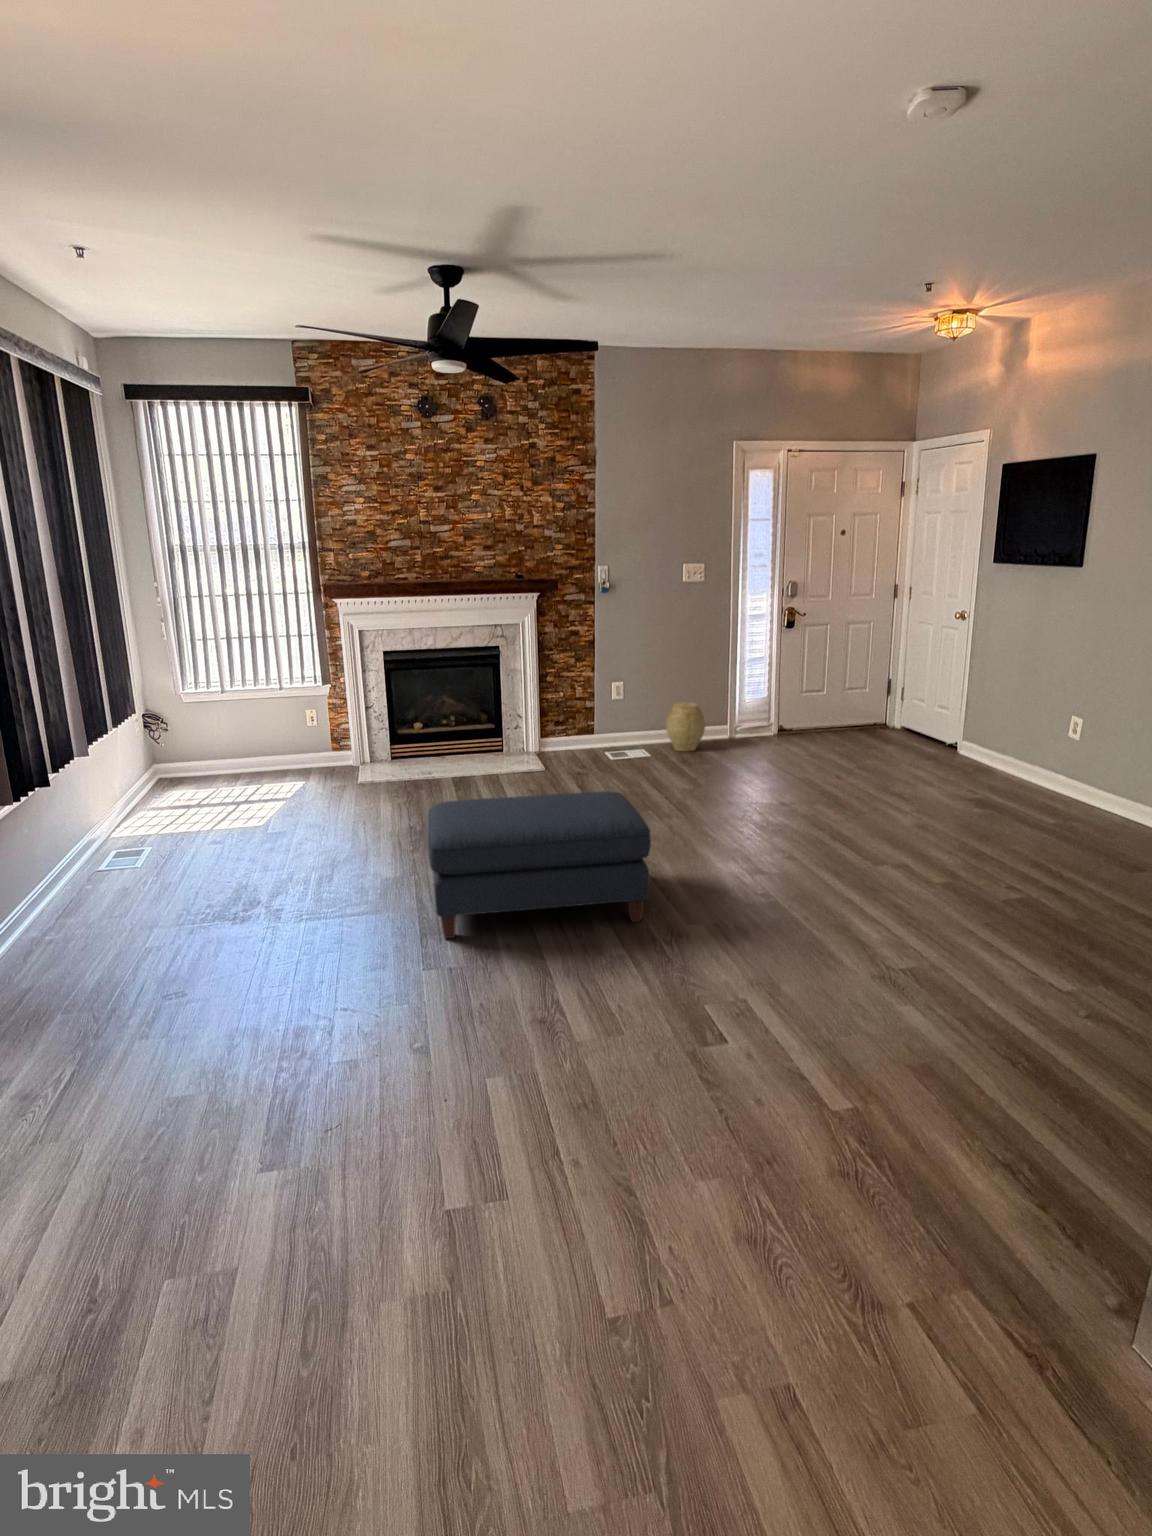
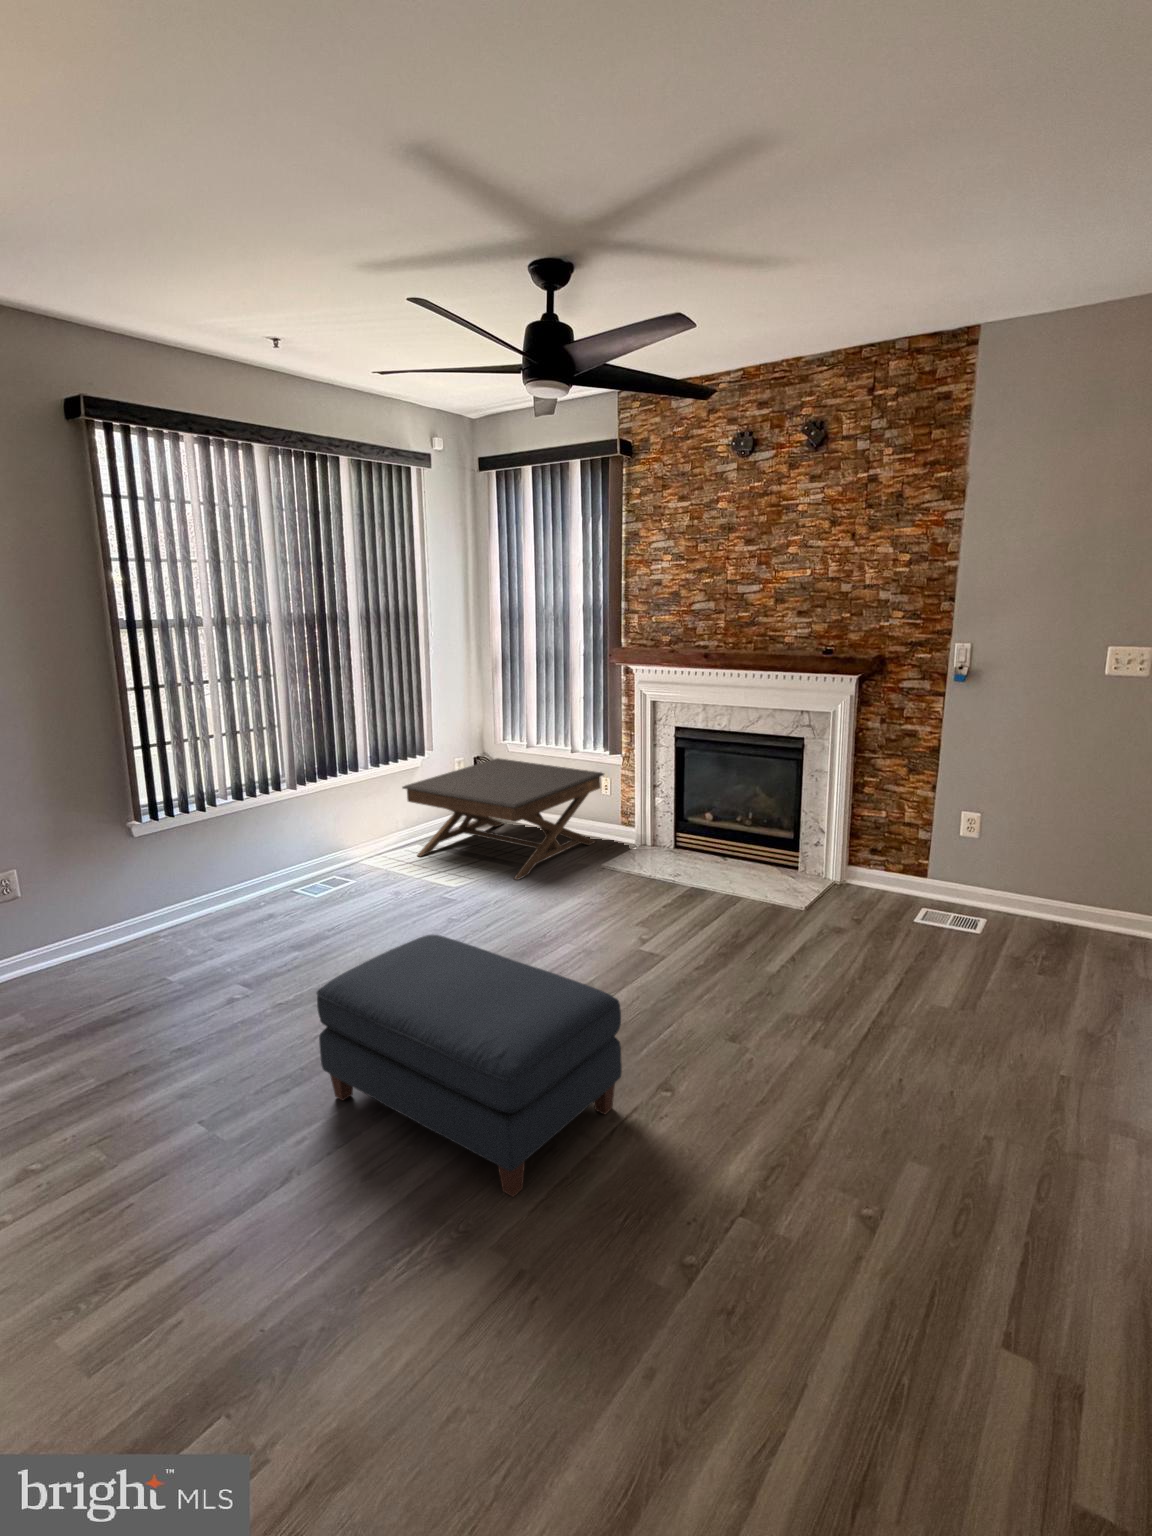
woven basket: present [666,702,705,751] -> none [1033,863,1105,945]
coffee table: none [127,704,312,818] -> present [402,758,604,880]

